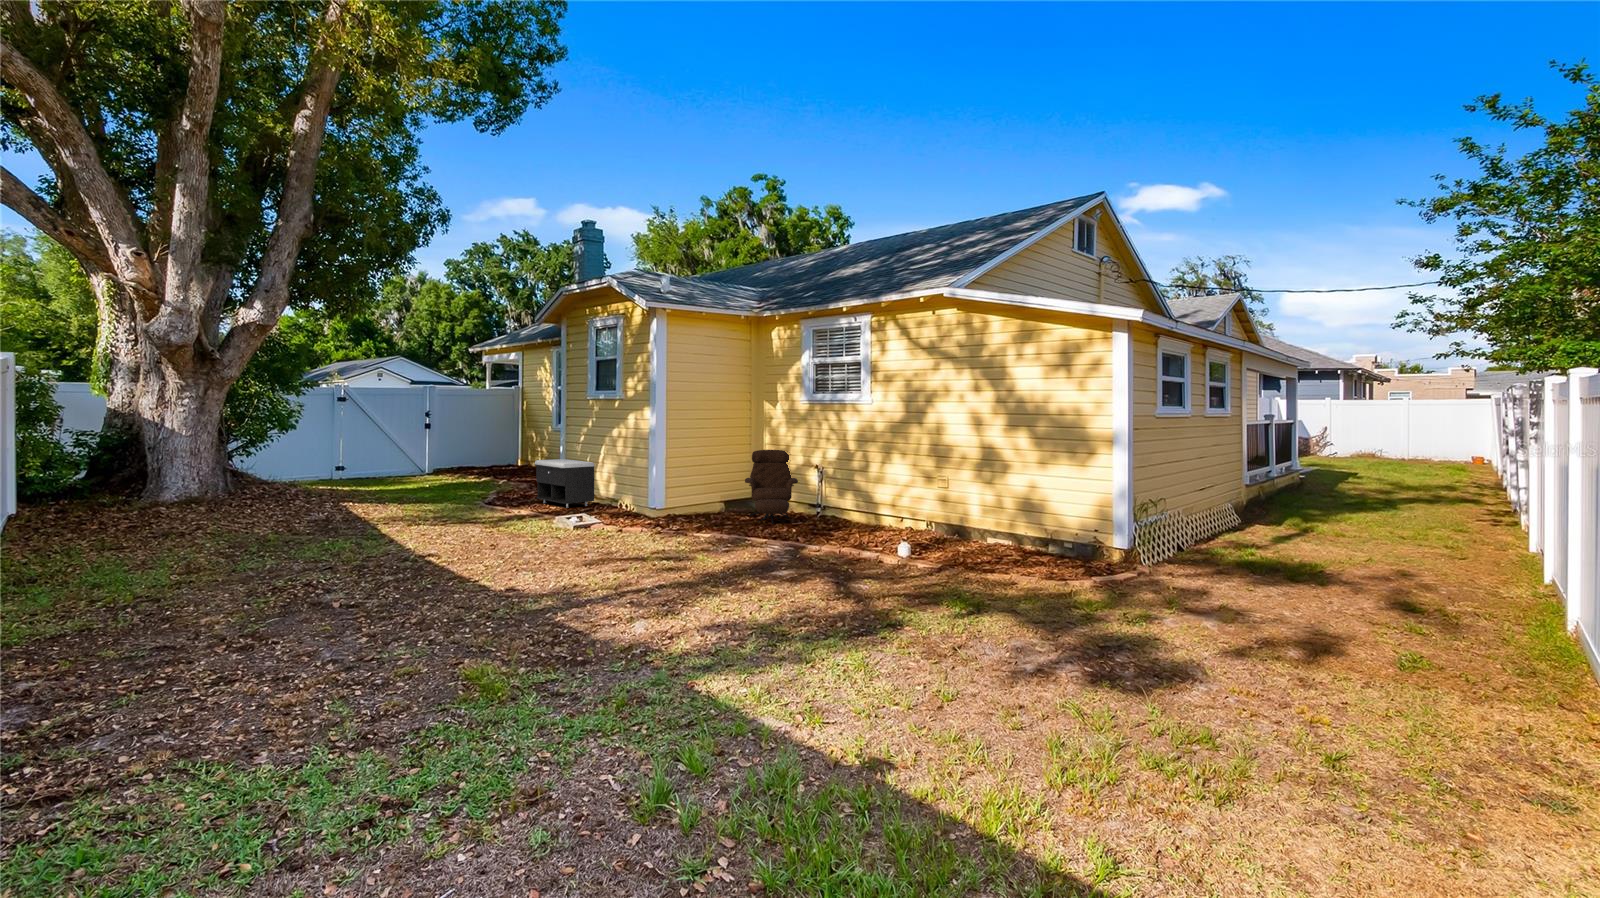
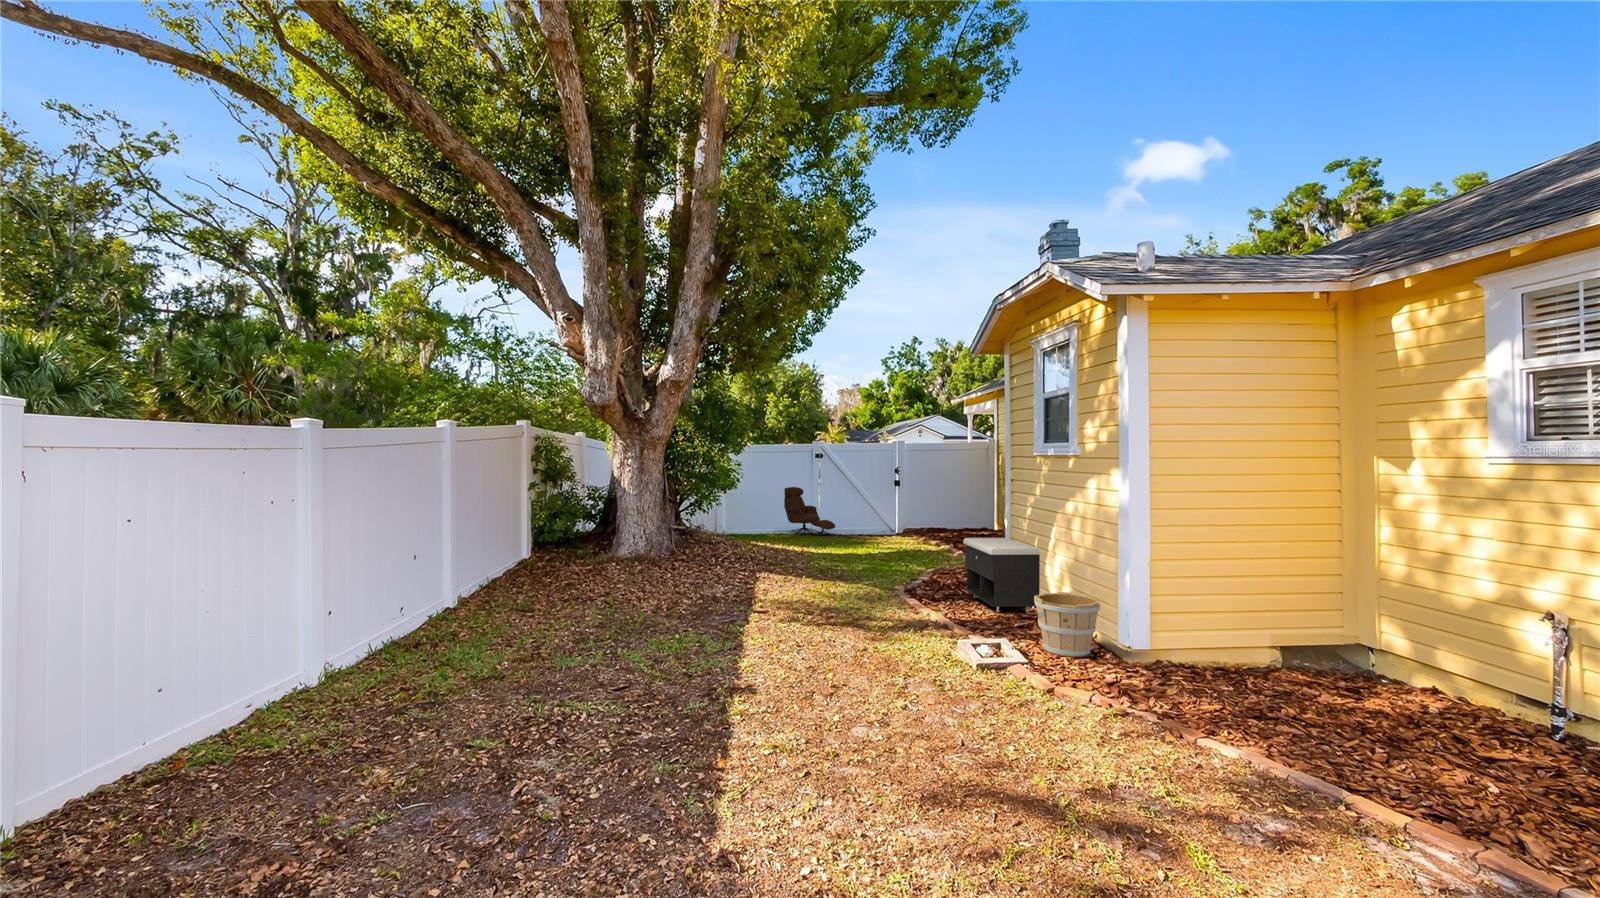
lounge chair: present [745,450,798,524] -> present [784,487,835,536]
wooden bucket: none [602,484,641,519] -> present [1034,592,1100,657]

